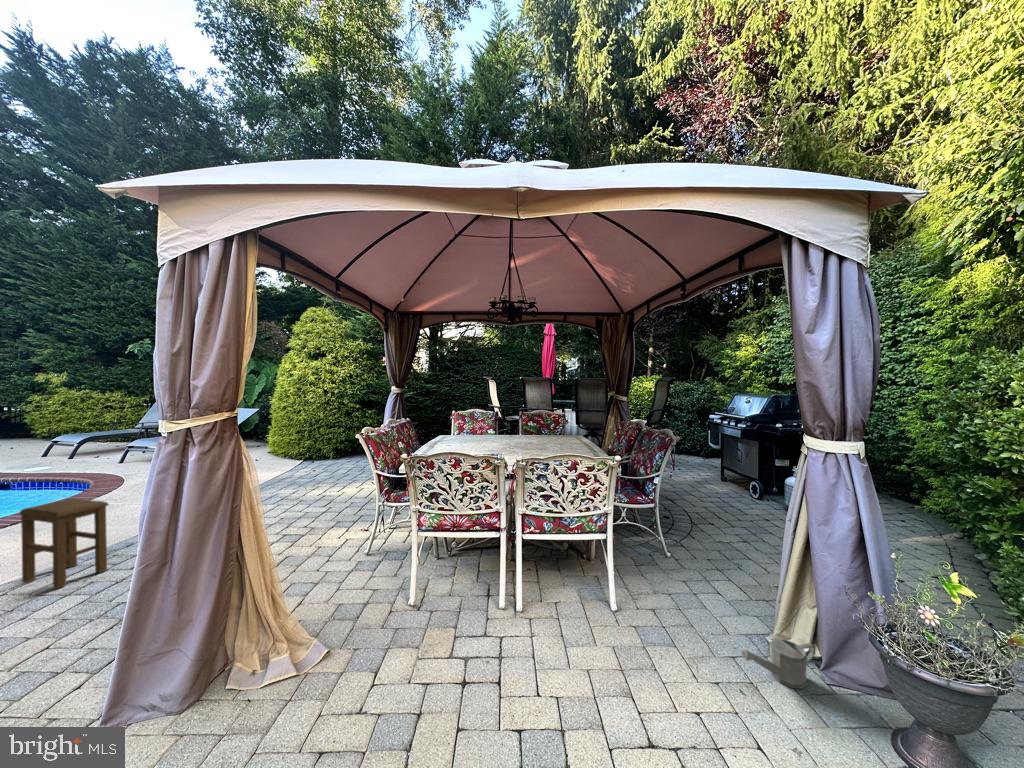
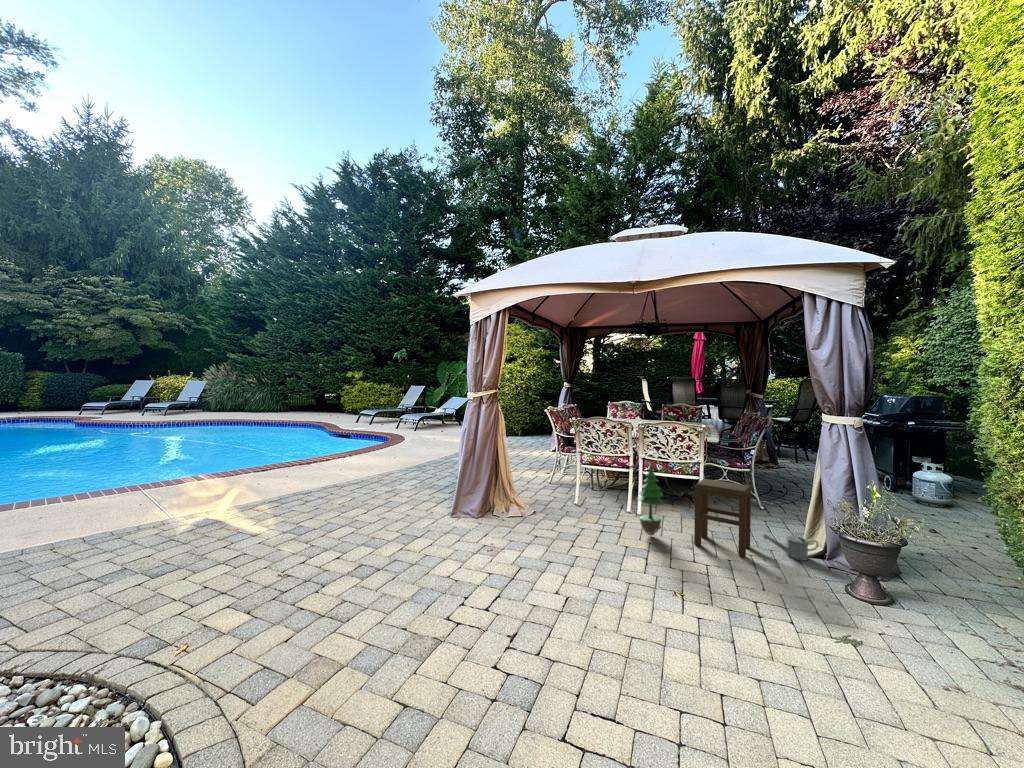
stool: present [20,498,108,589] -> present [694,479,753,557]
potted tree: none [532,548,584,691] -> present [638,465,664,535]

